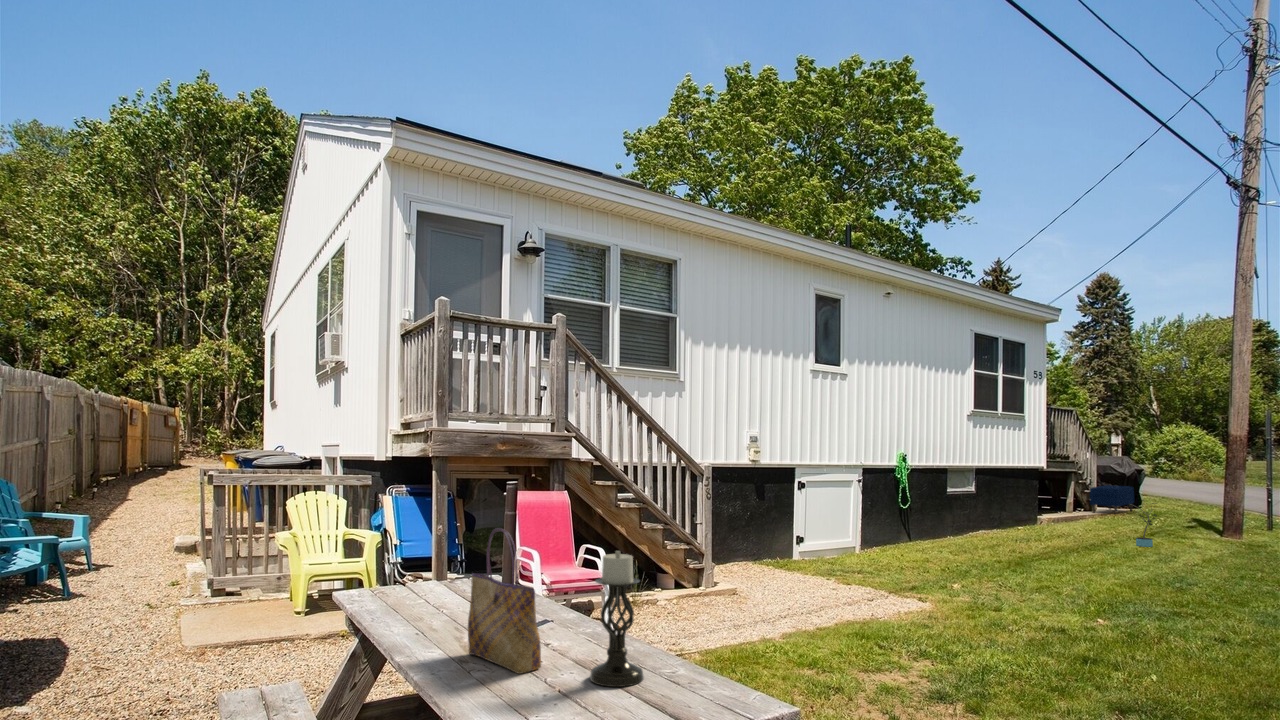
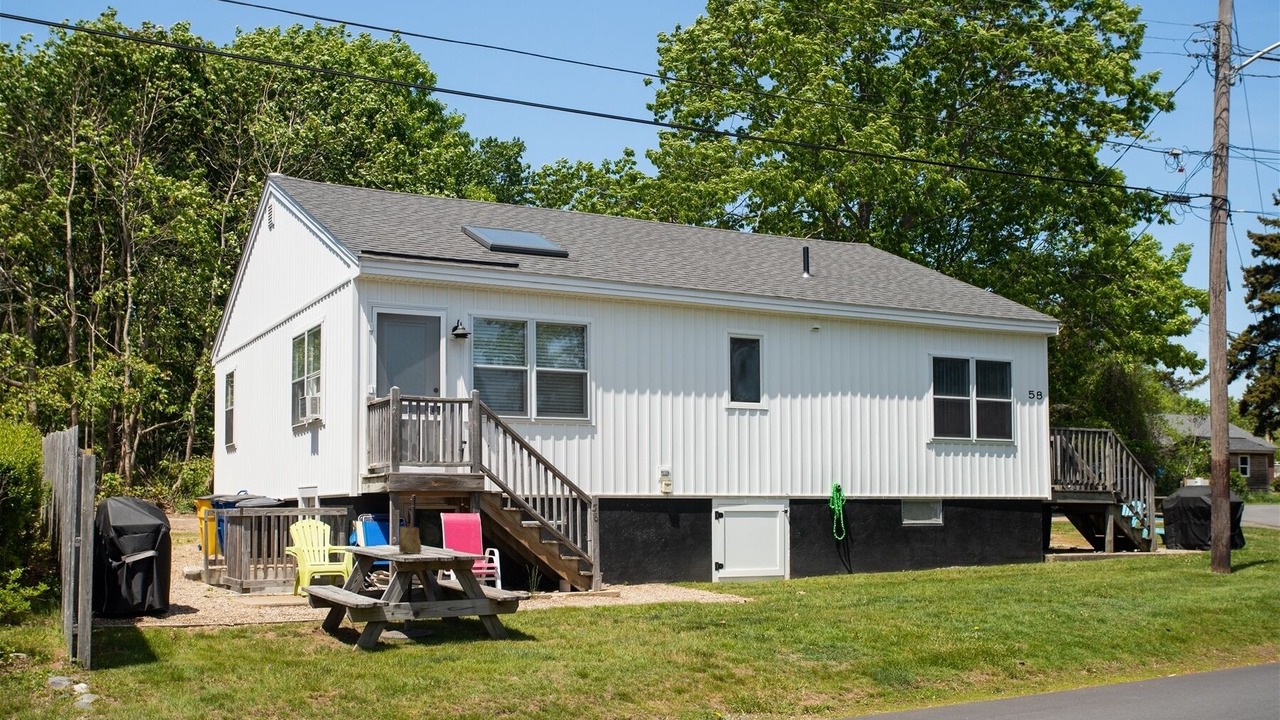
bench: present [1090,485,1134,514] -> none [1128,517,1187,549]
potted plant: present [1130,500,1157,547] -> none [1046,524,1072,568]
candle holder: present [590,551,644,687] -> none [435,514,452,554]

